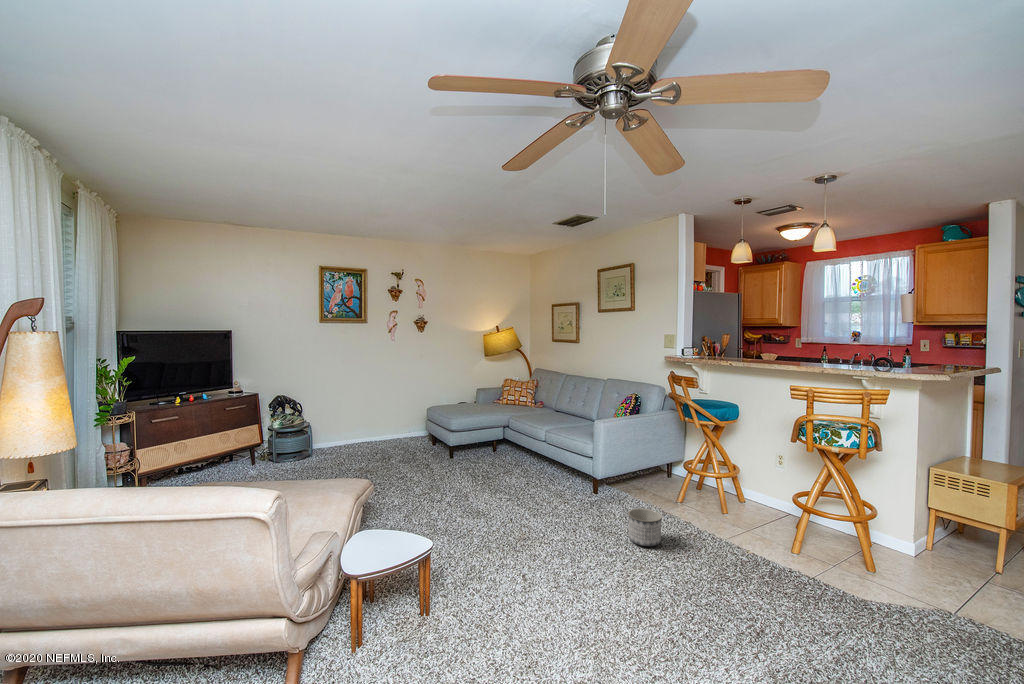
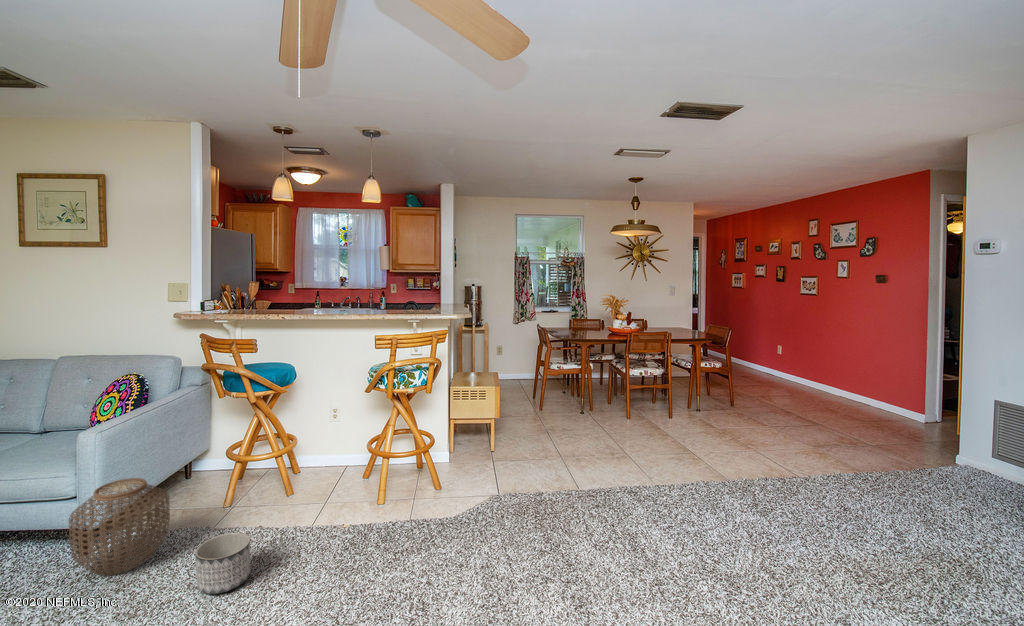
woven basket: none [585,456,633,512] -> present [69,478,170,575]

